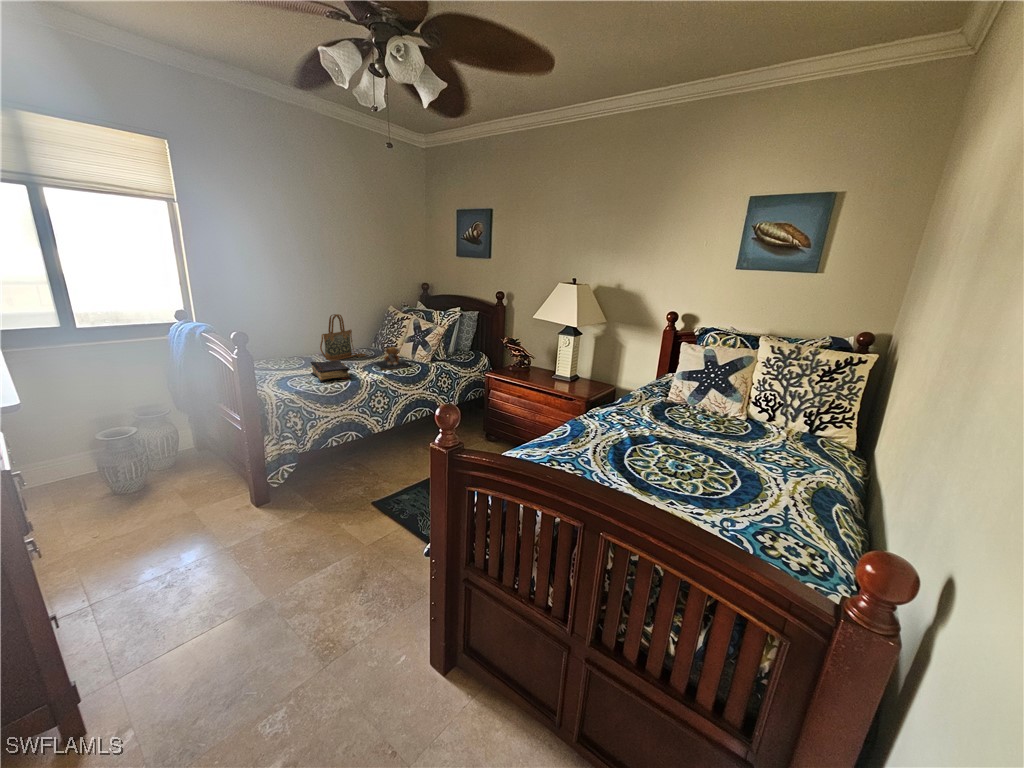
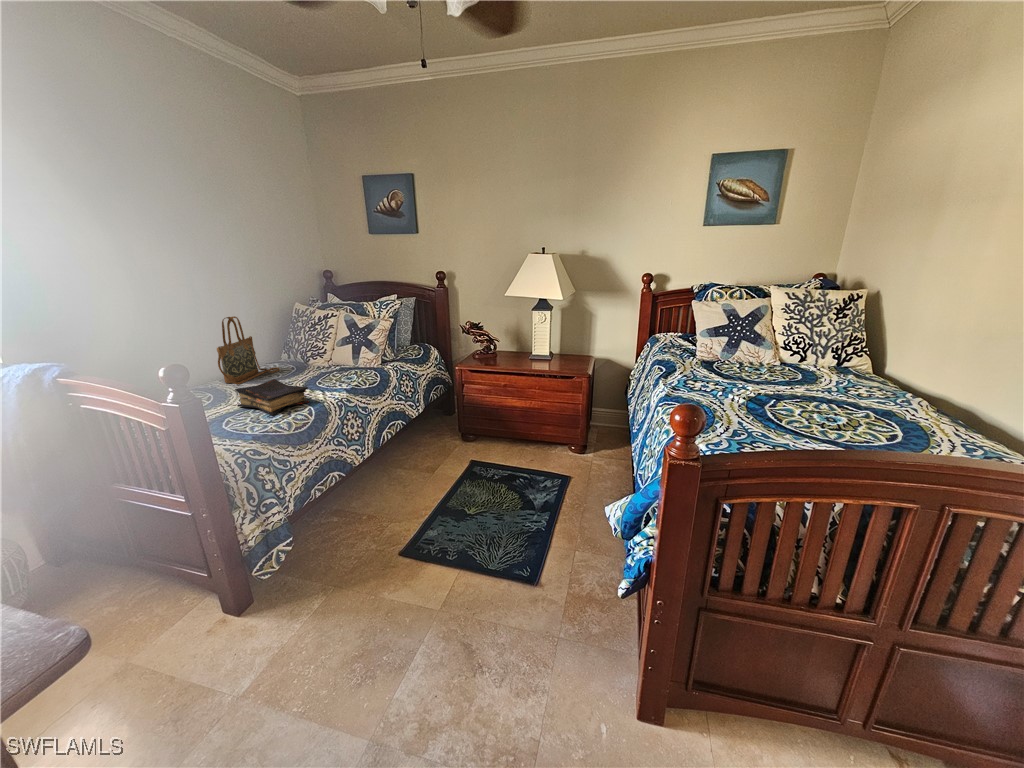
teddy bear: present [371,347,411,370] -> none [303,351,364,384]

